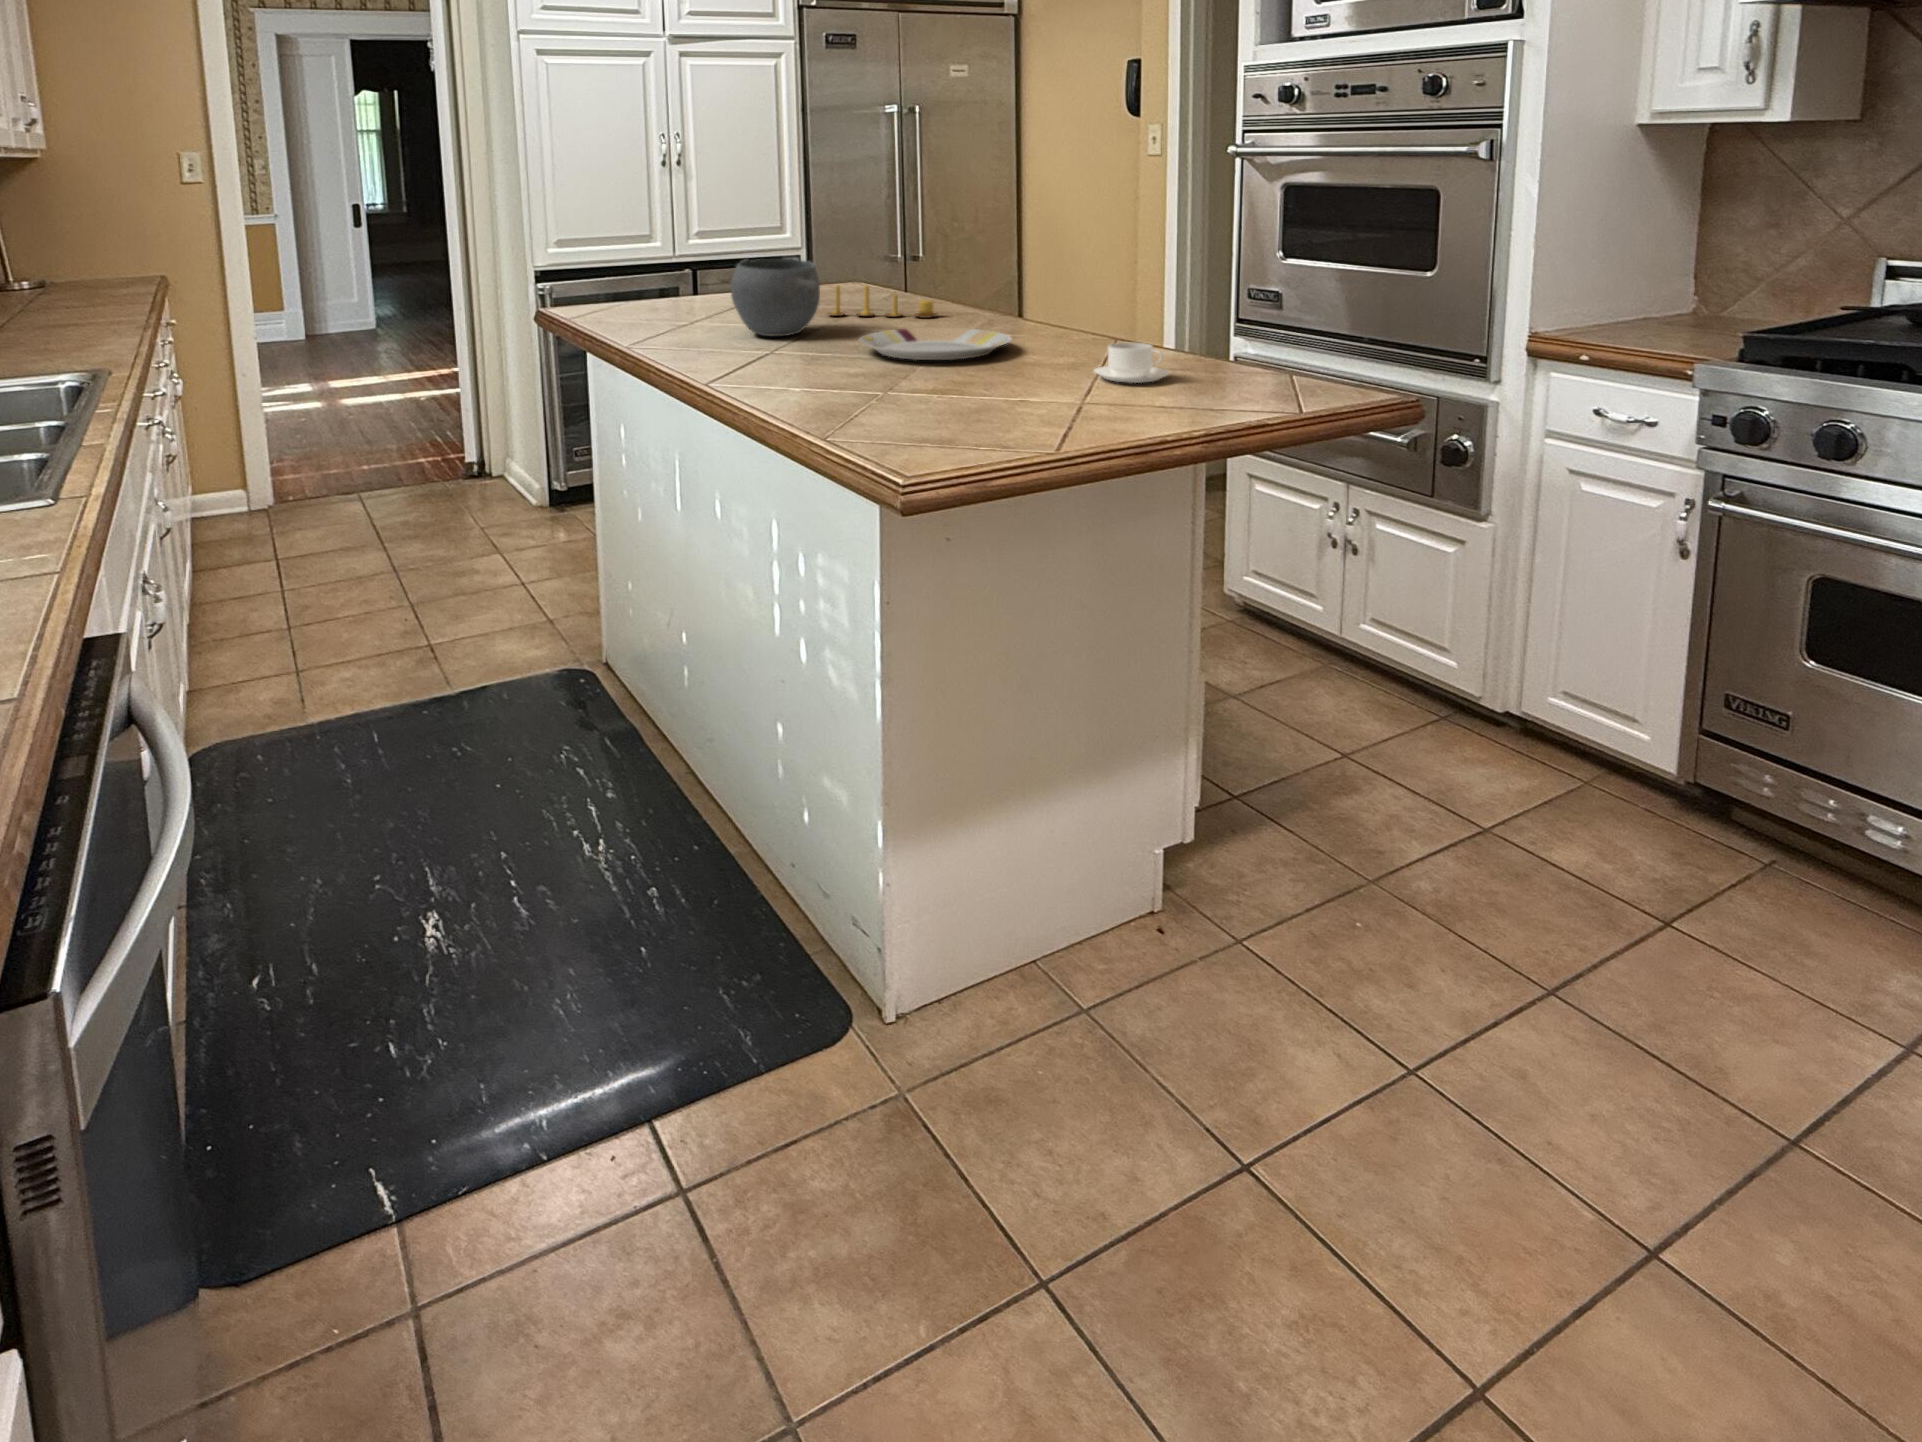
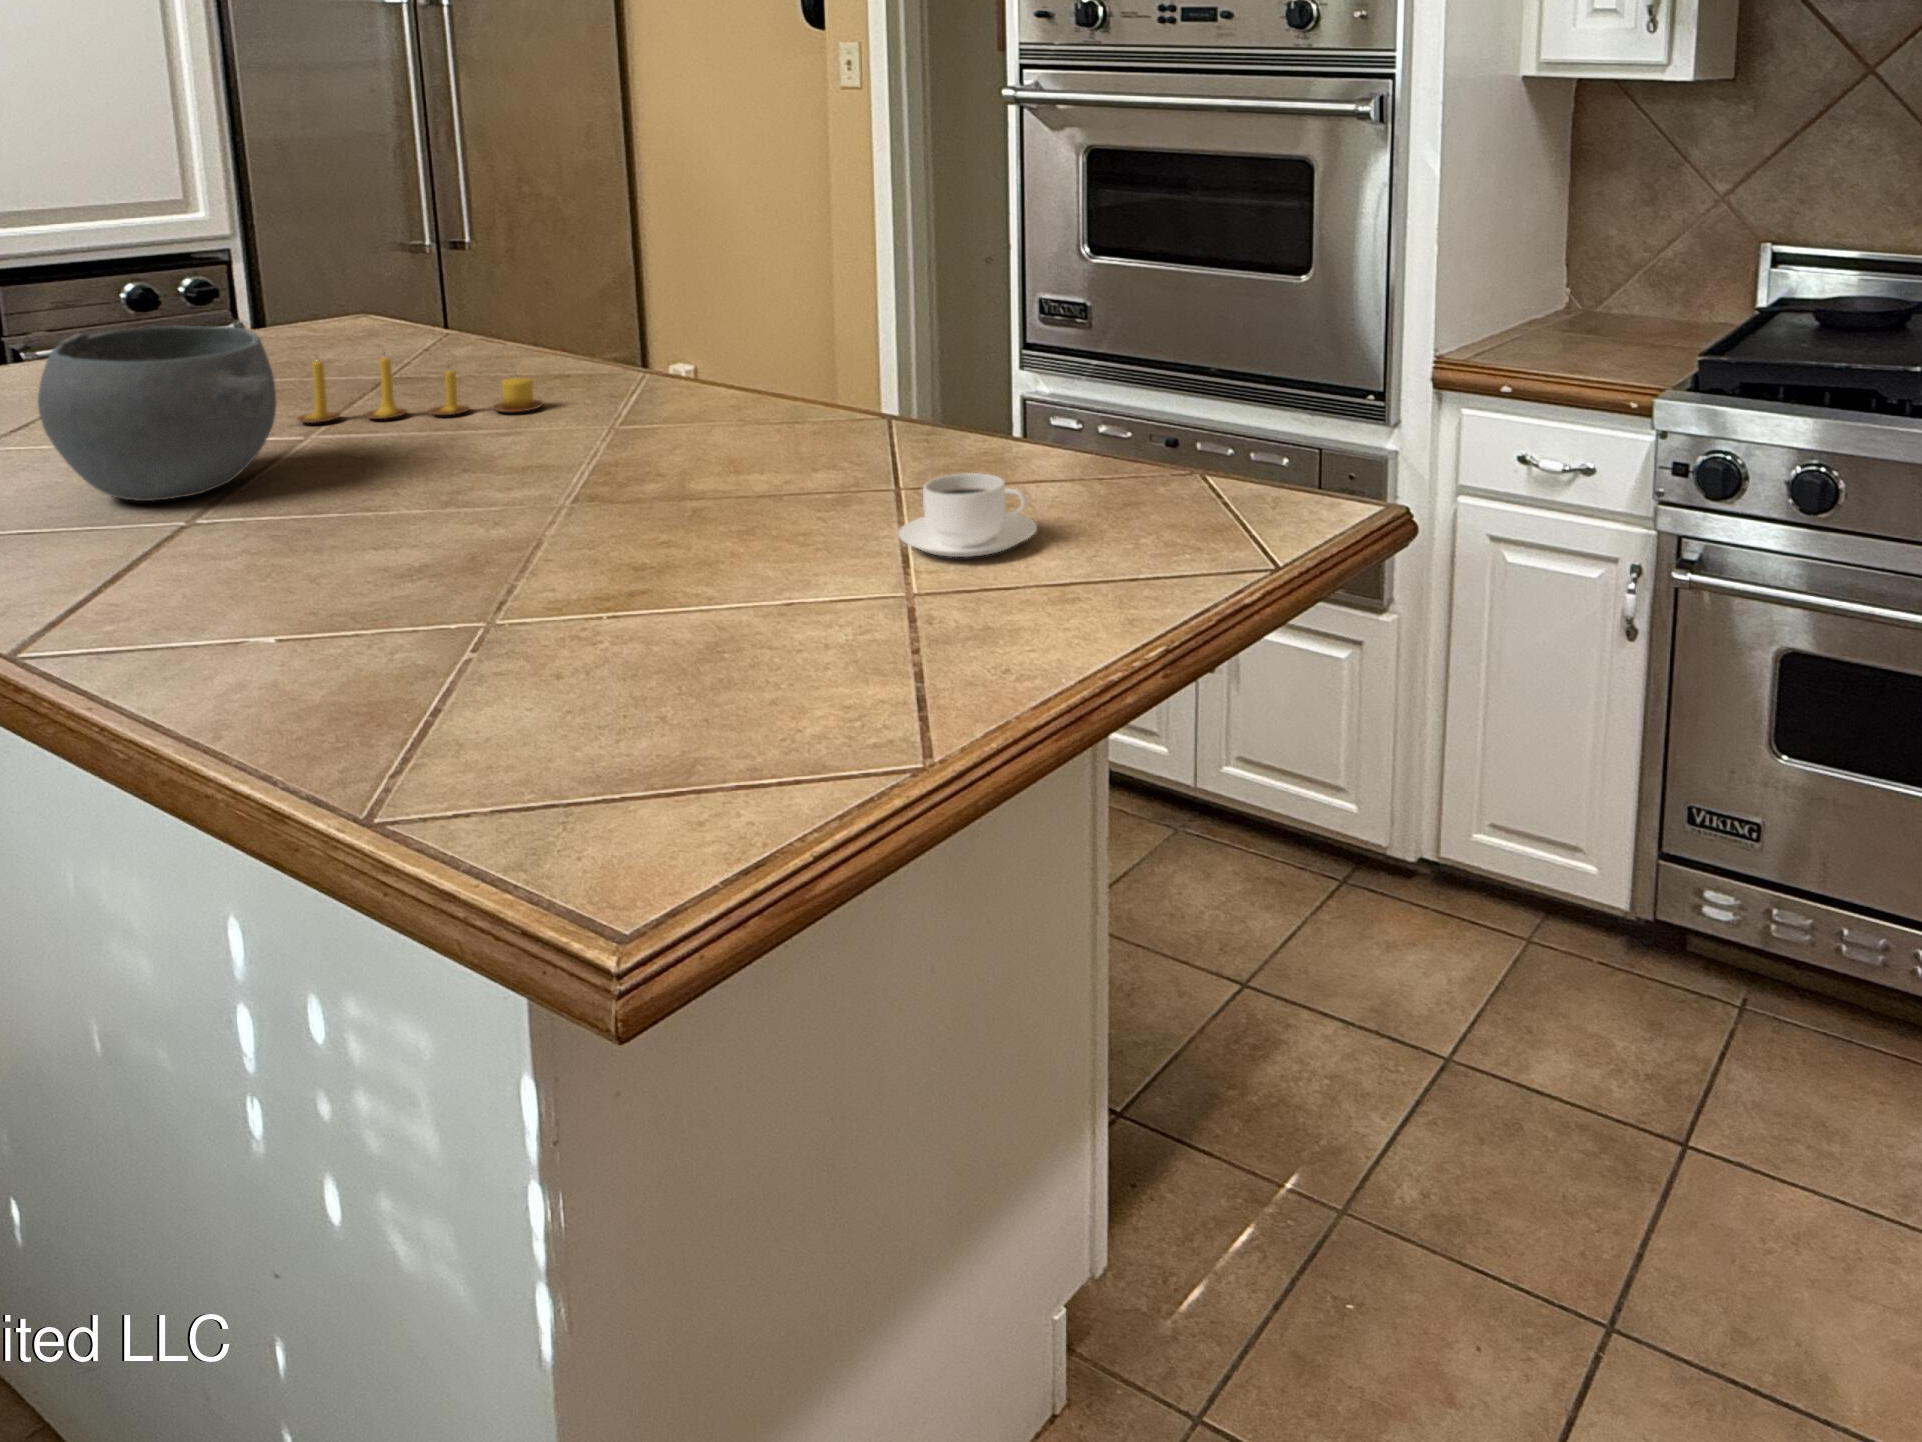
plate: present [859,328,1011,360] -> none [380,444,715,541]

